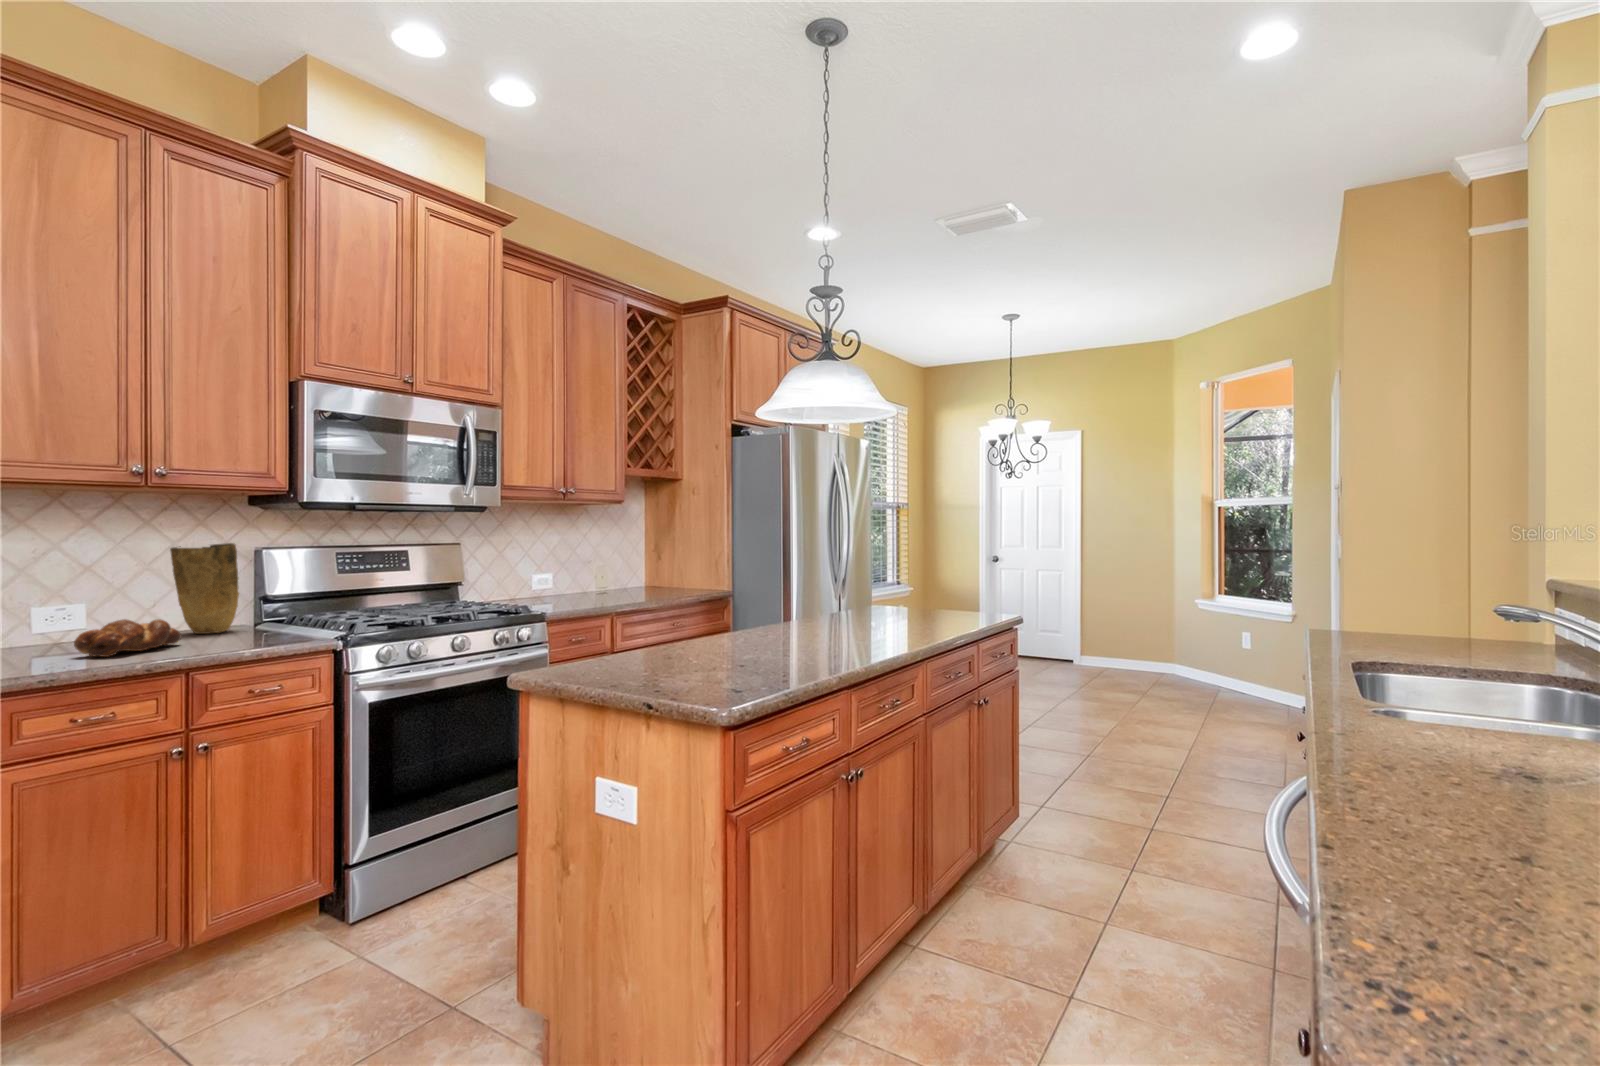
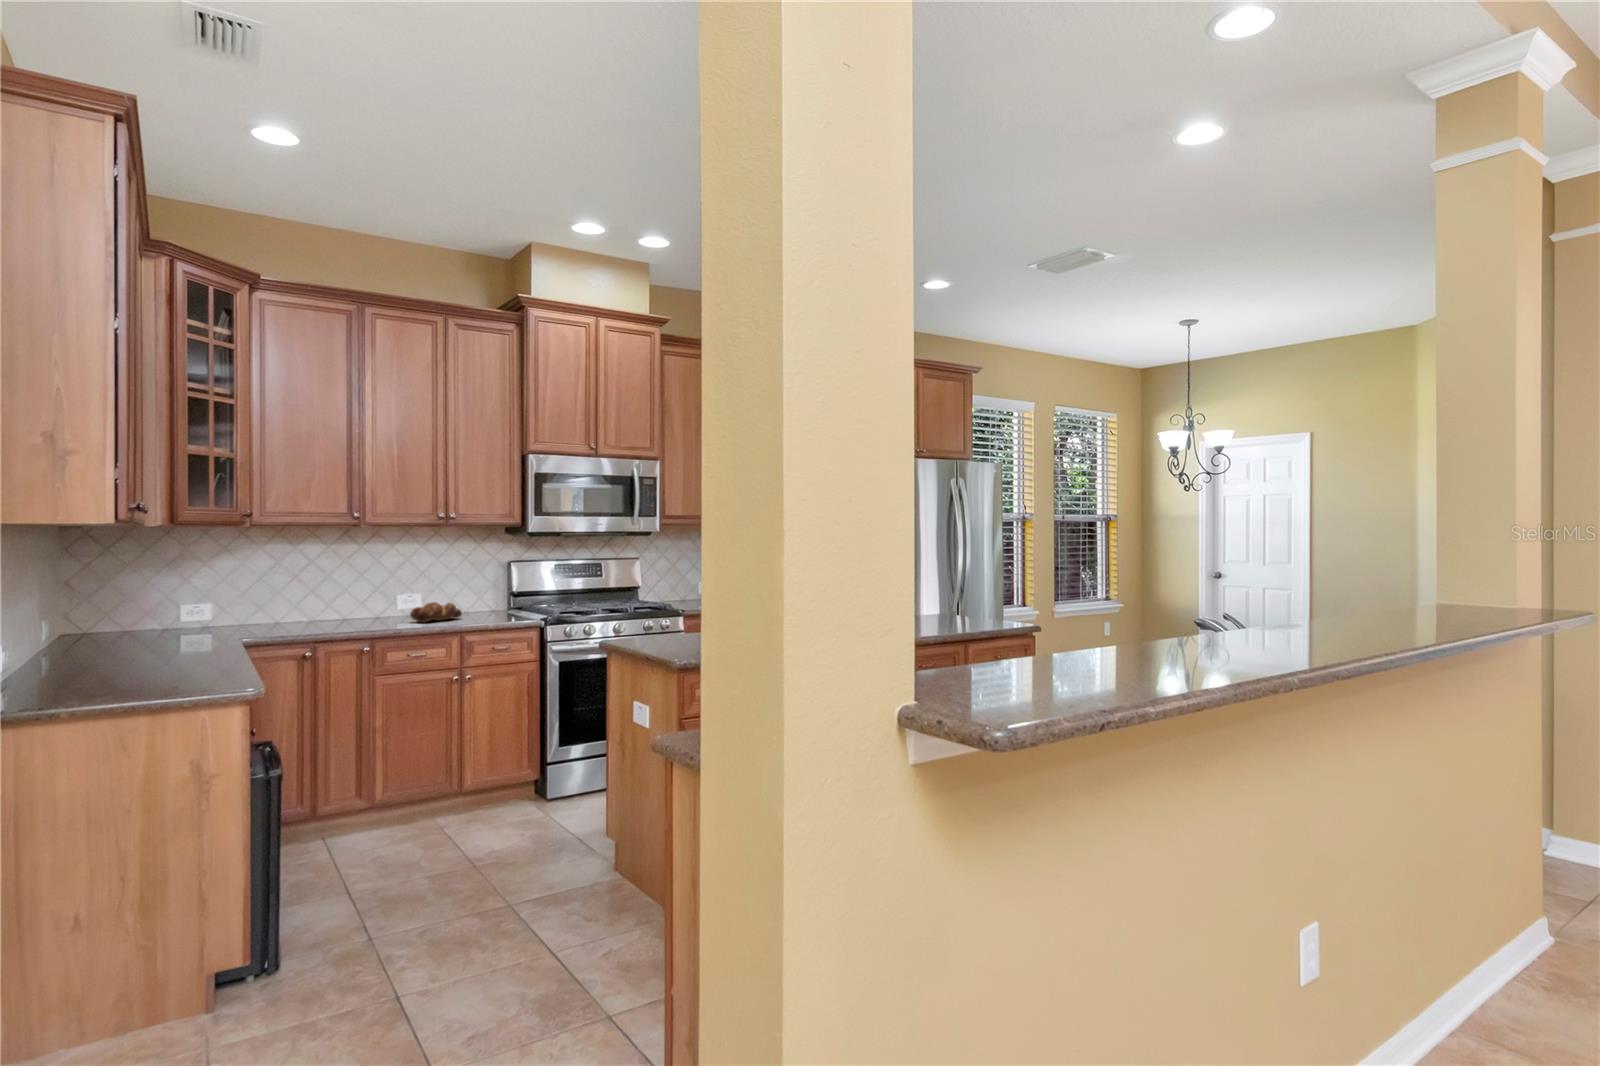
vase: present [170,543,239,634] -> none [461,557,497,614]

